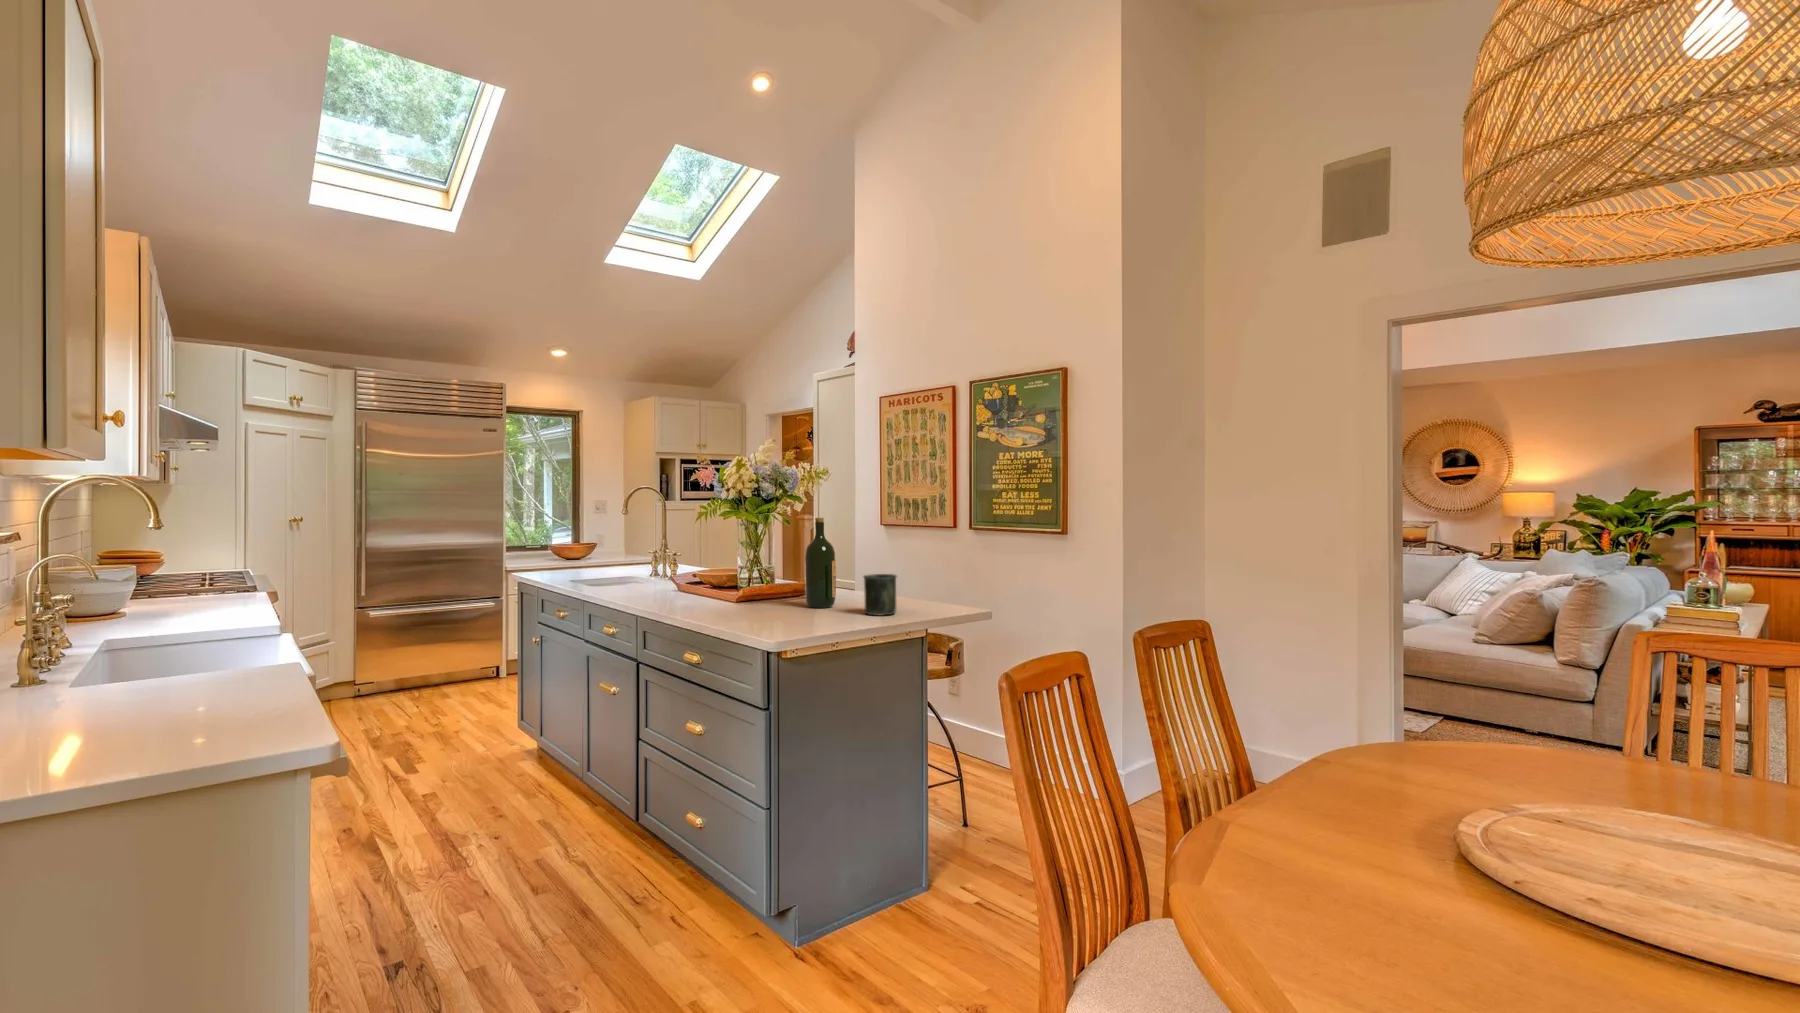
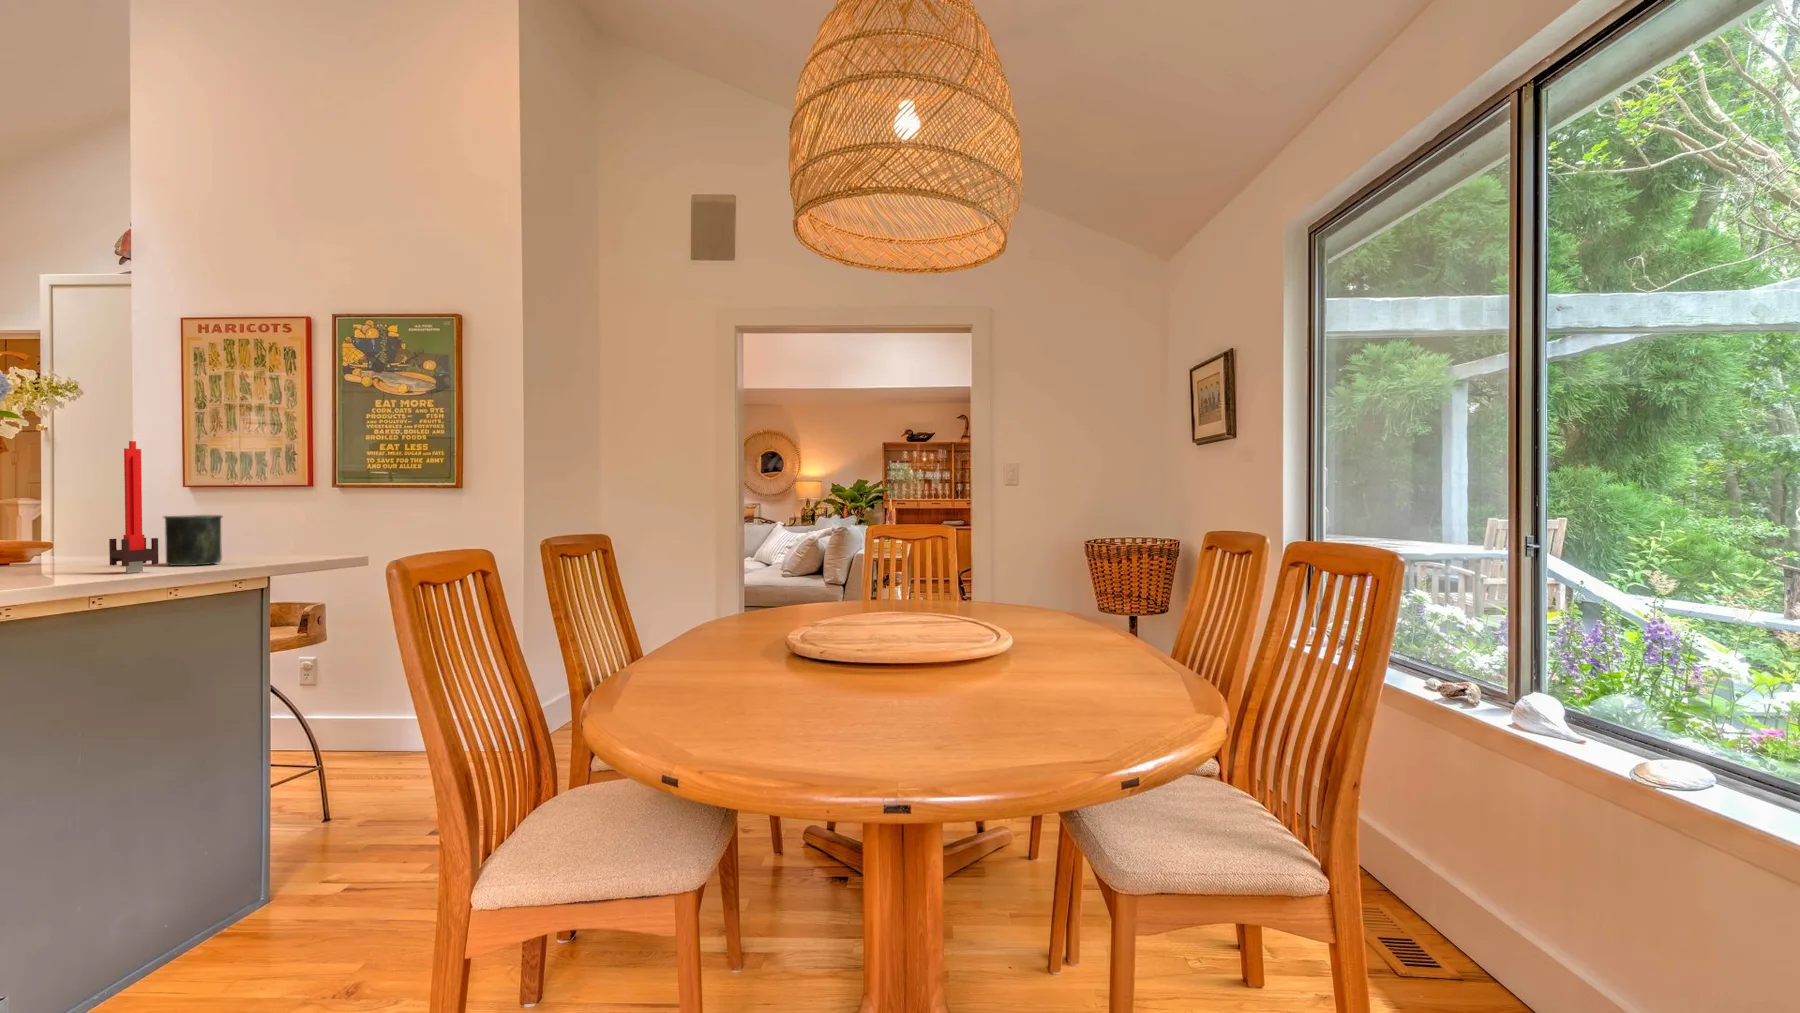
wine bottle: present [805,518,836,608] -> none [47,442,110,566]
candle: none [834,527,860,626] -> present [109,441,159,573]

